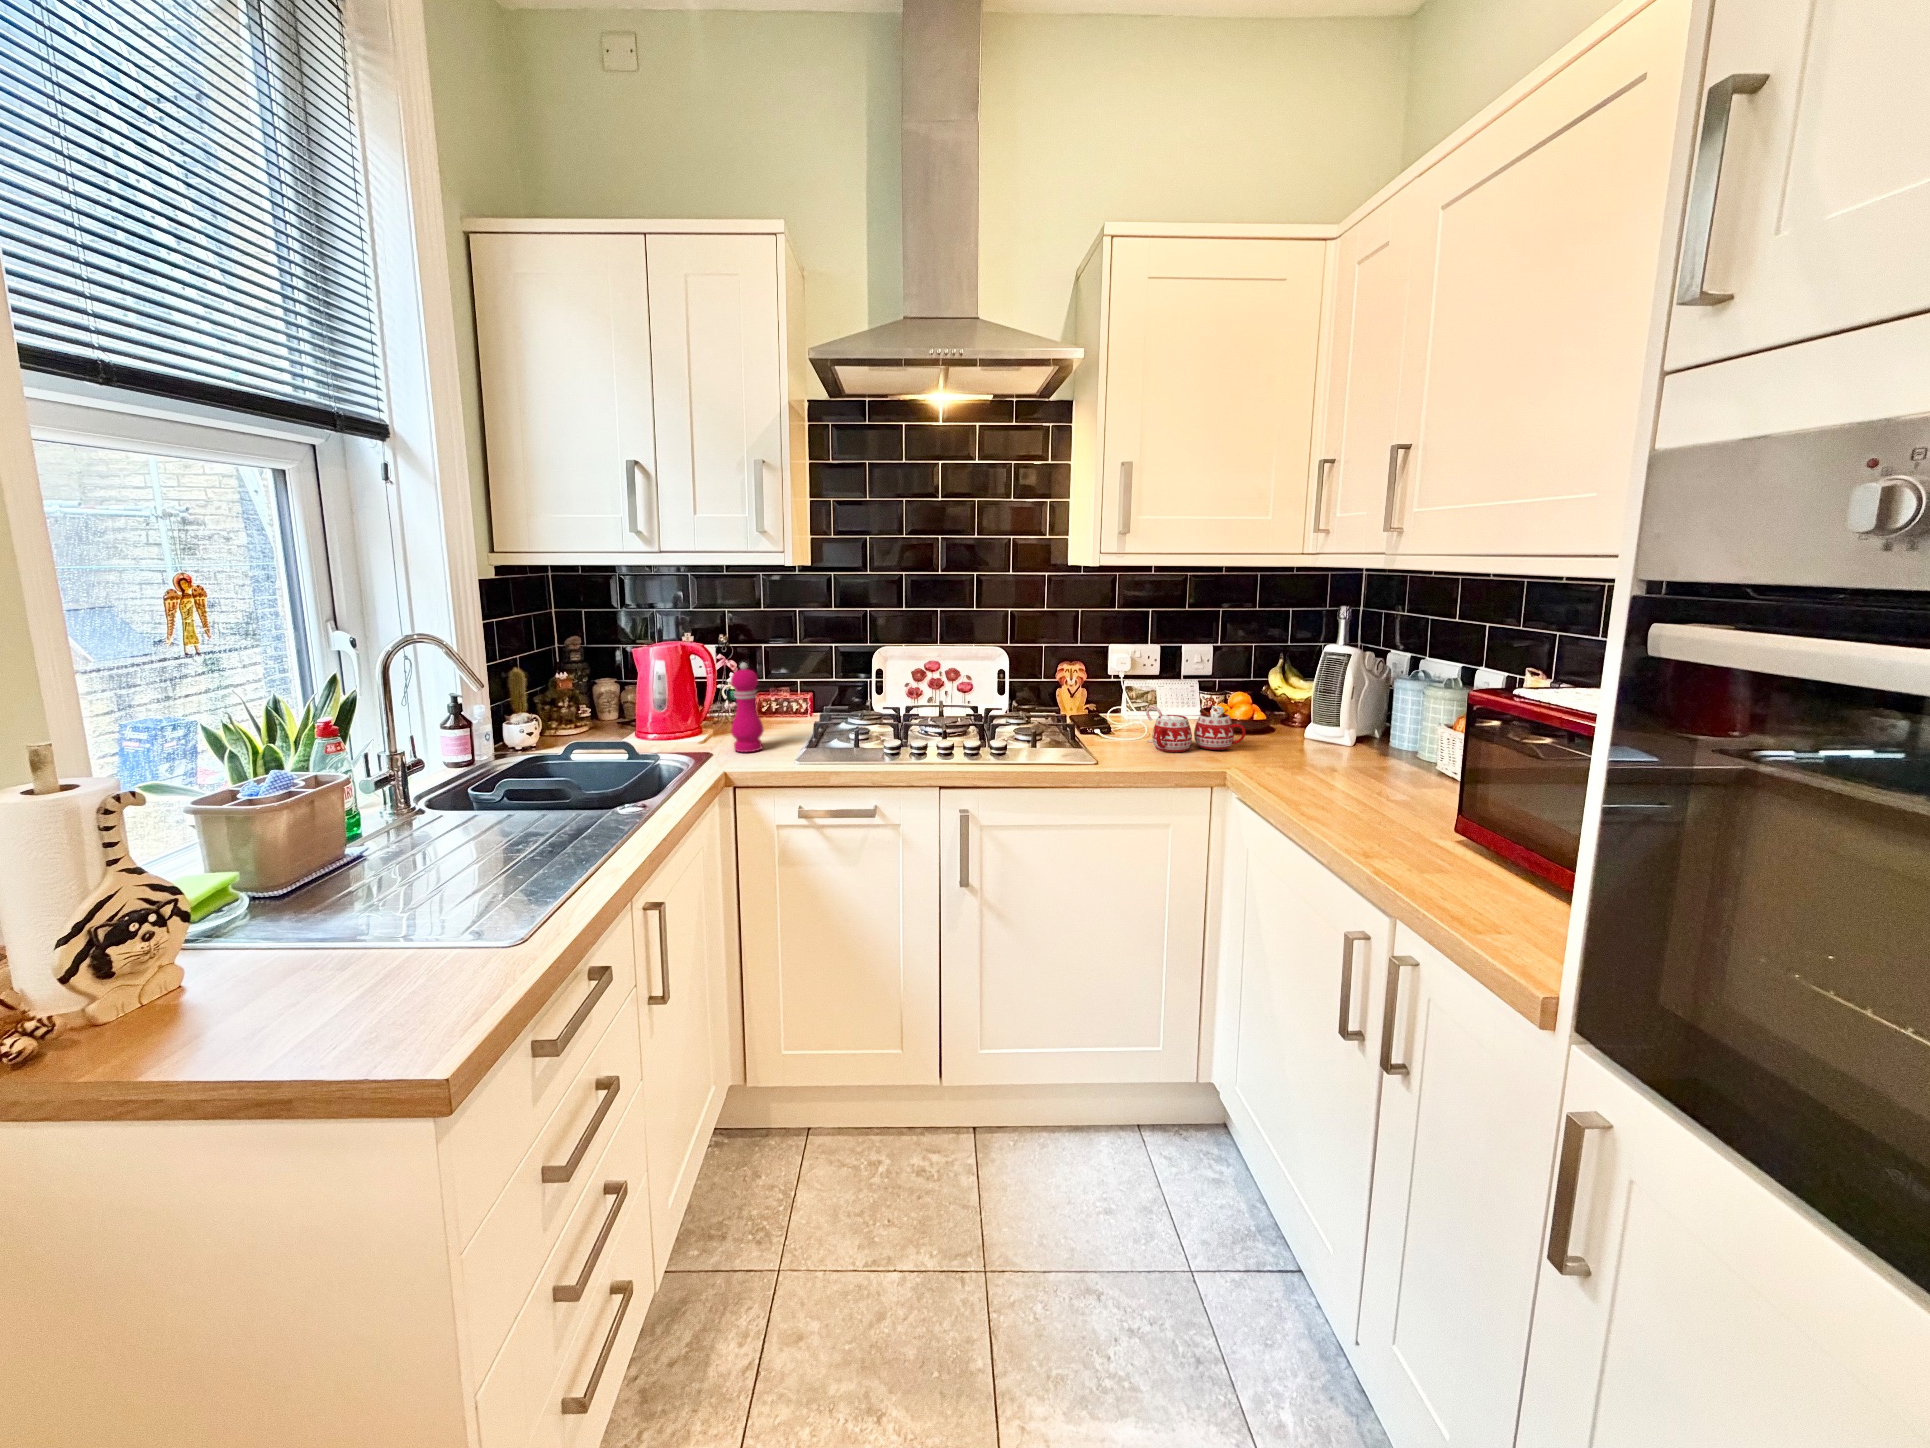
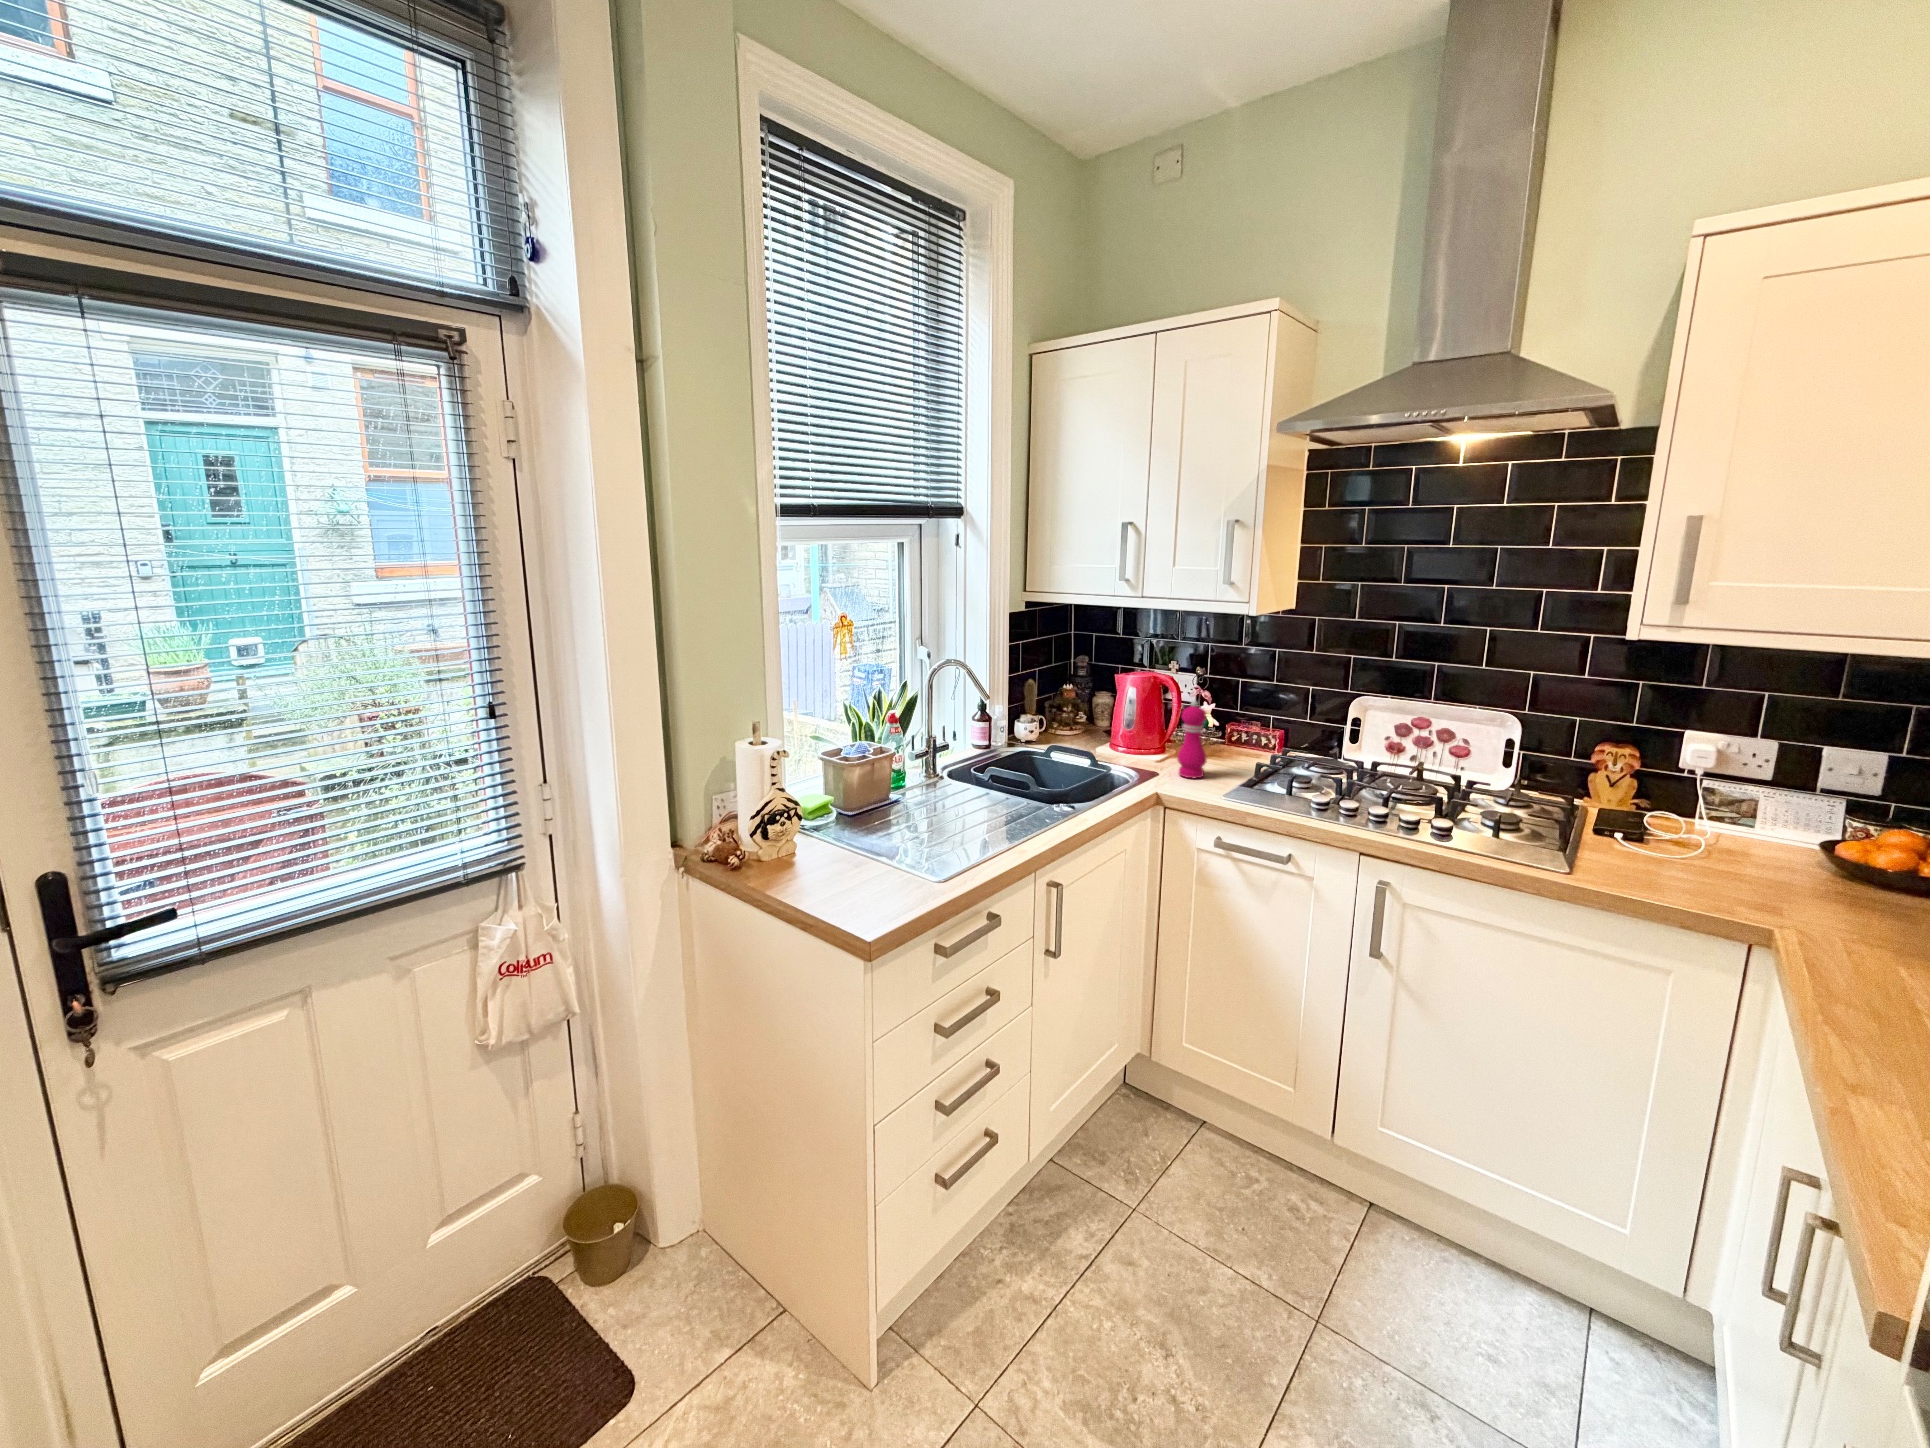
mug: present [1146,706,1246,752] -> none [1686,823,1866,904]

